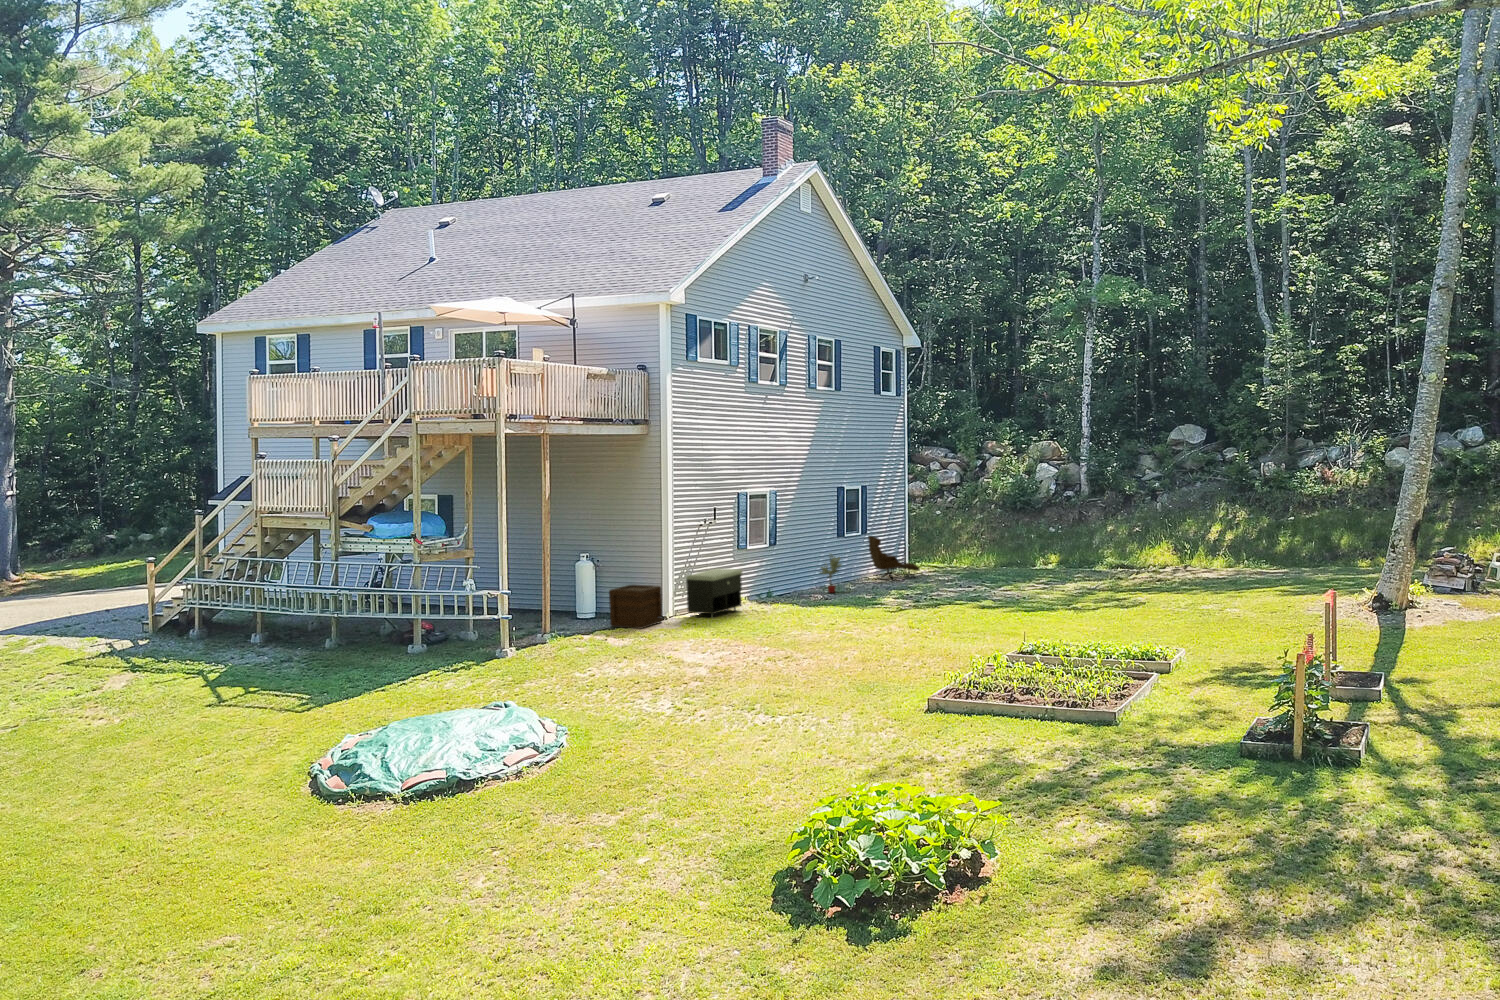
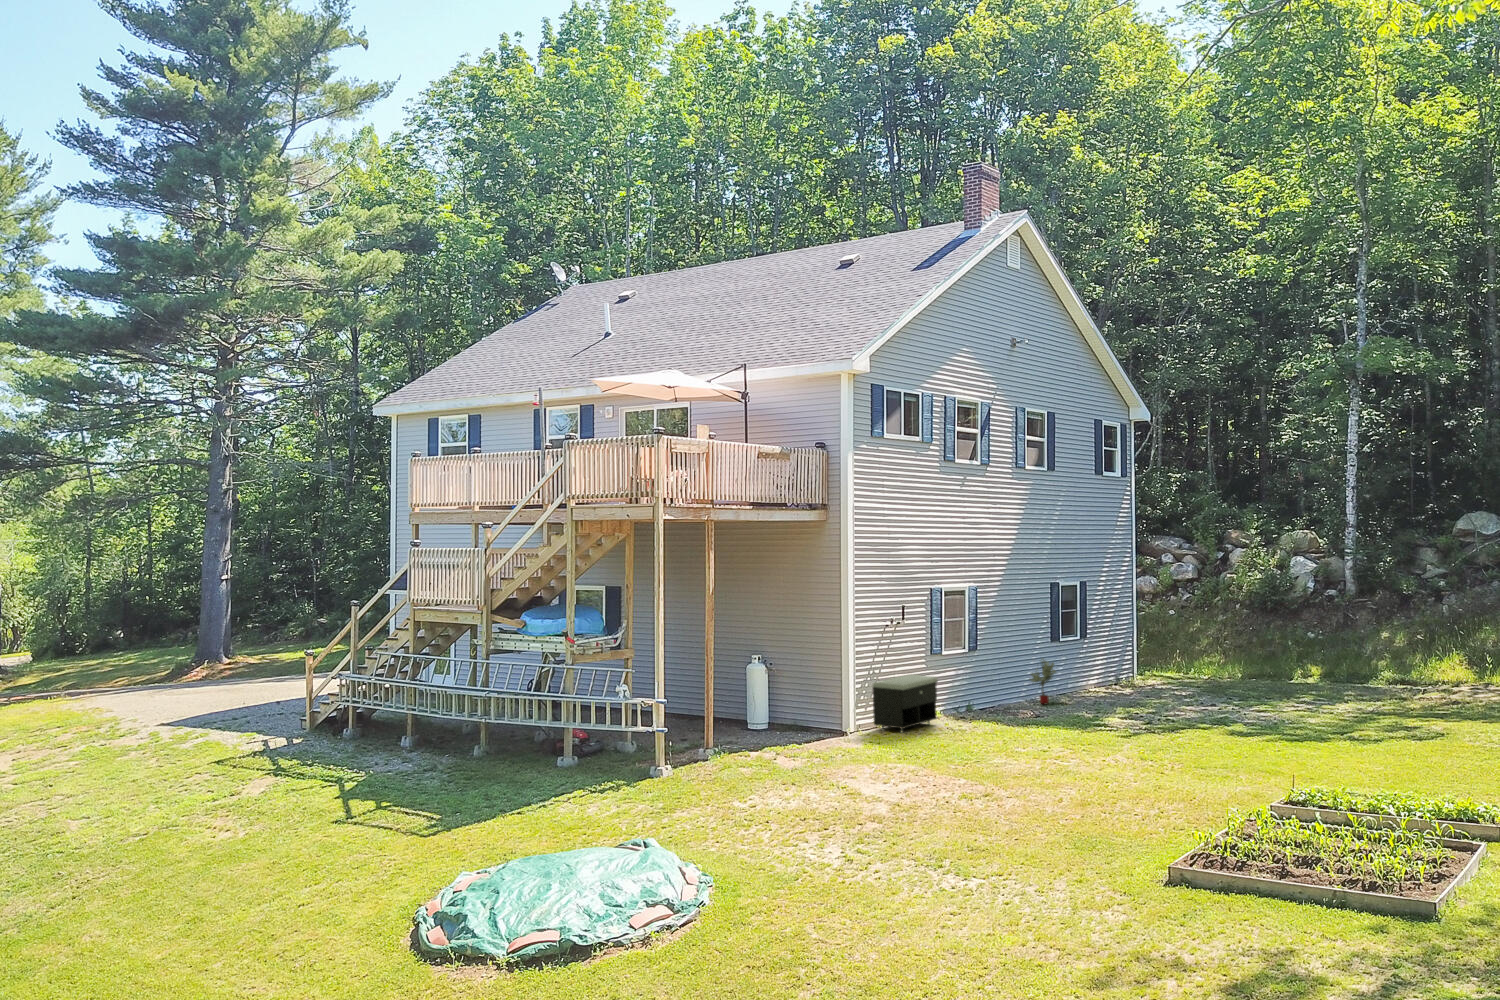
lounge chair: present [868,536,920,580] -> none [1087,637,1150,690]
wooden crate: present [609,585,663,629] -> none [784,691,844,744]

